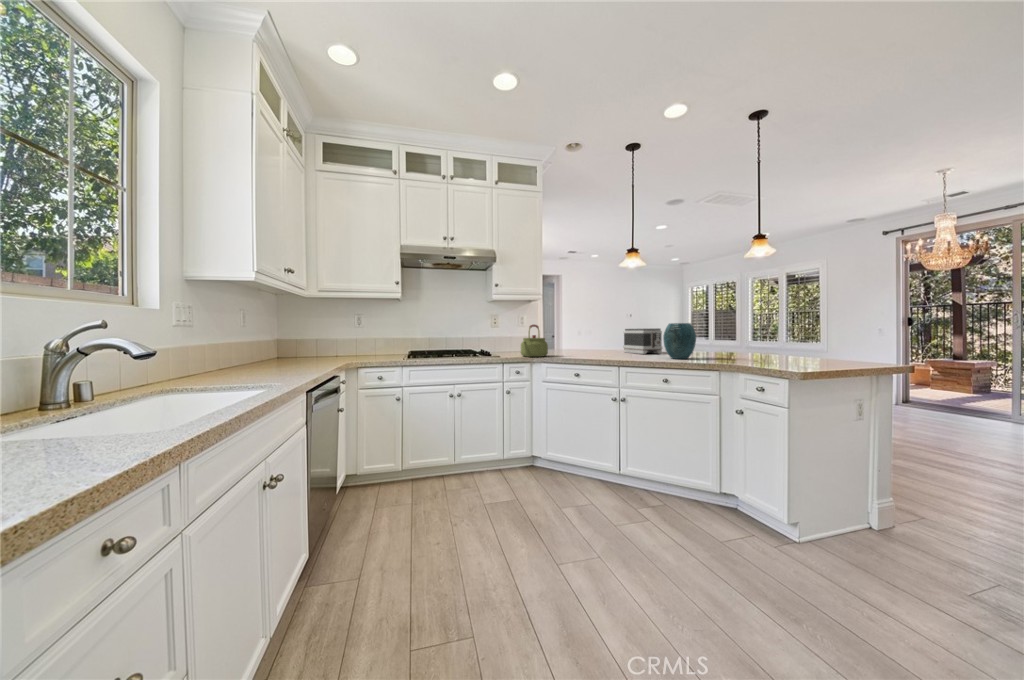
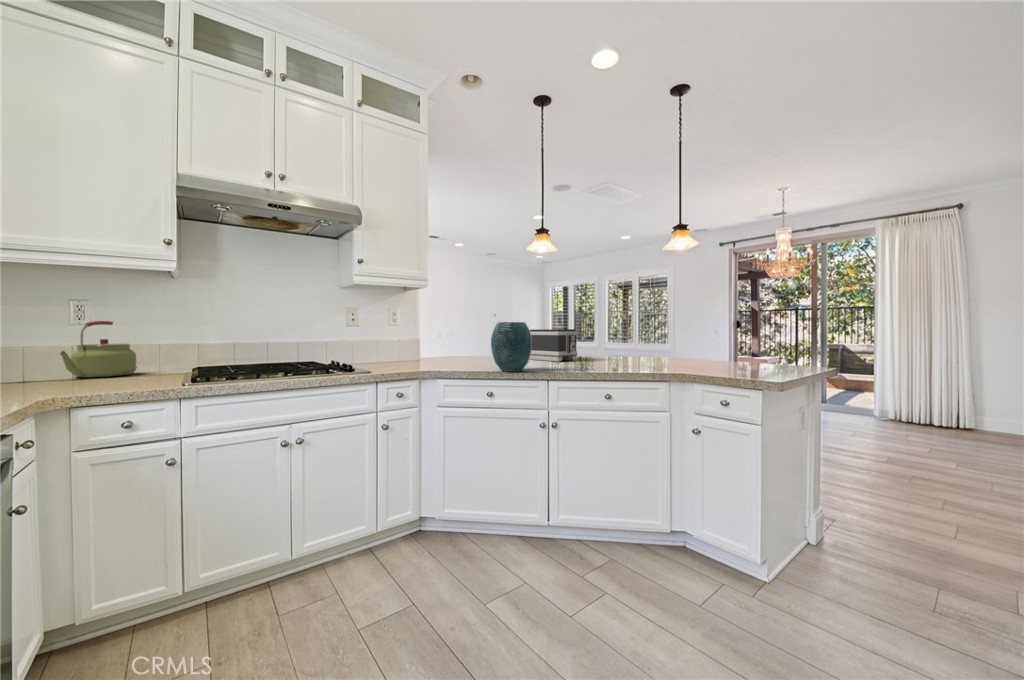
vase: present [663,323,696,359] -> present [491,322,532,372]
kettle: present [521,325,548,357] -> present [60,321,137,377]

